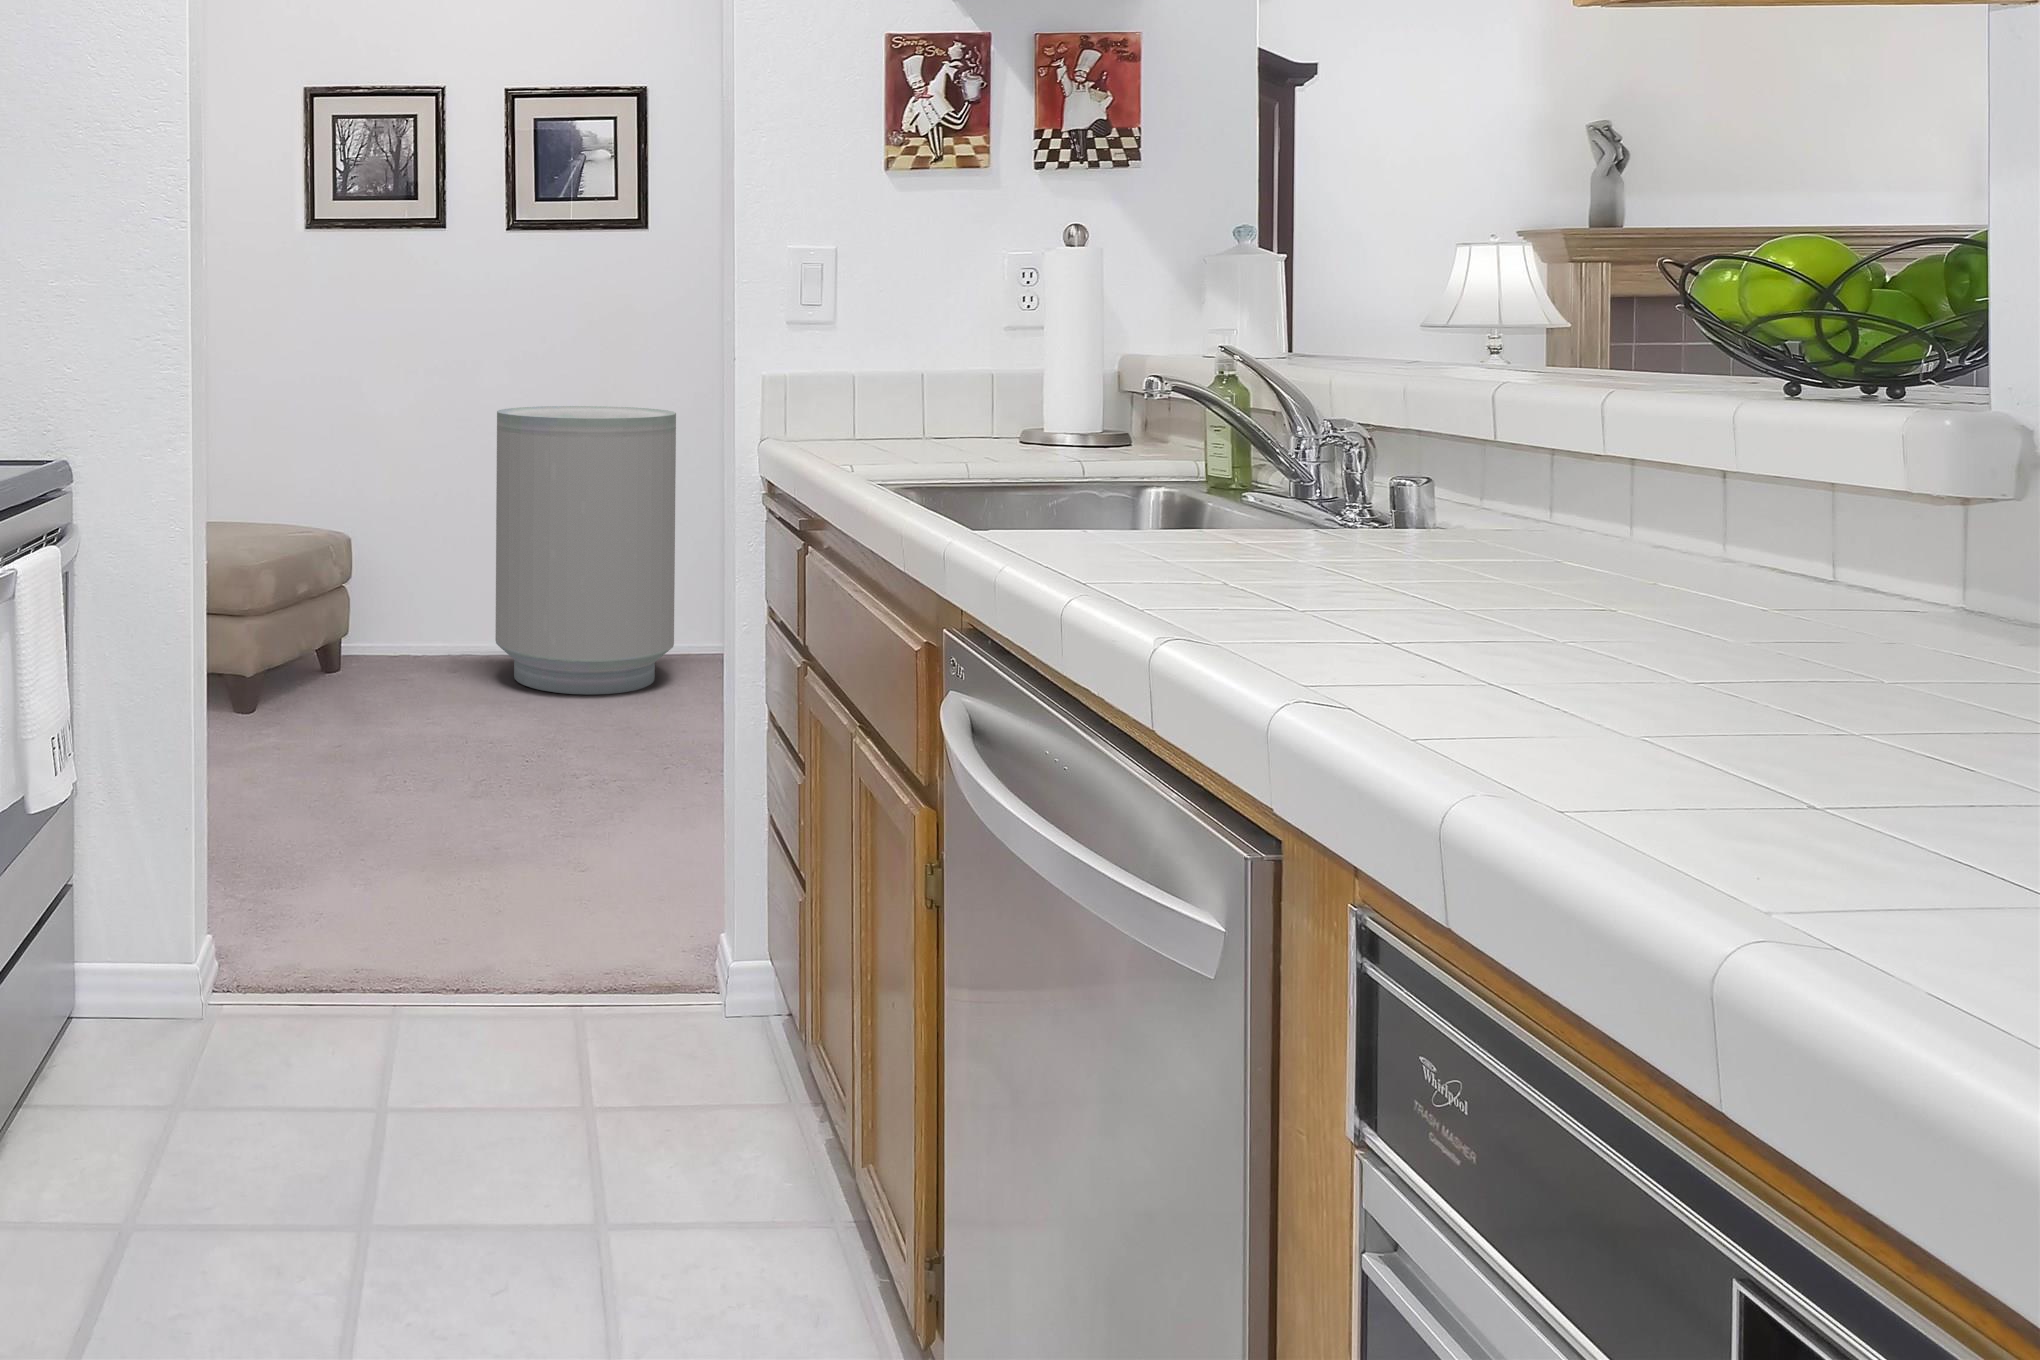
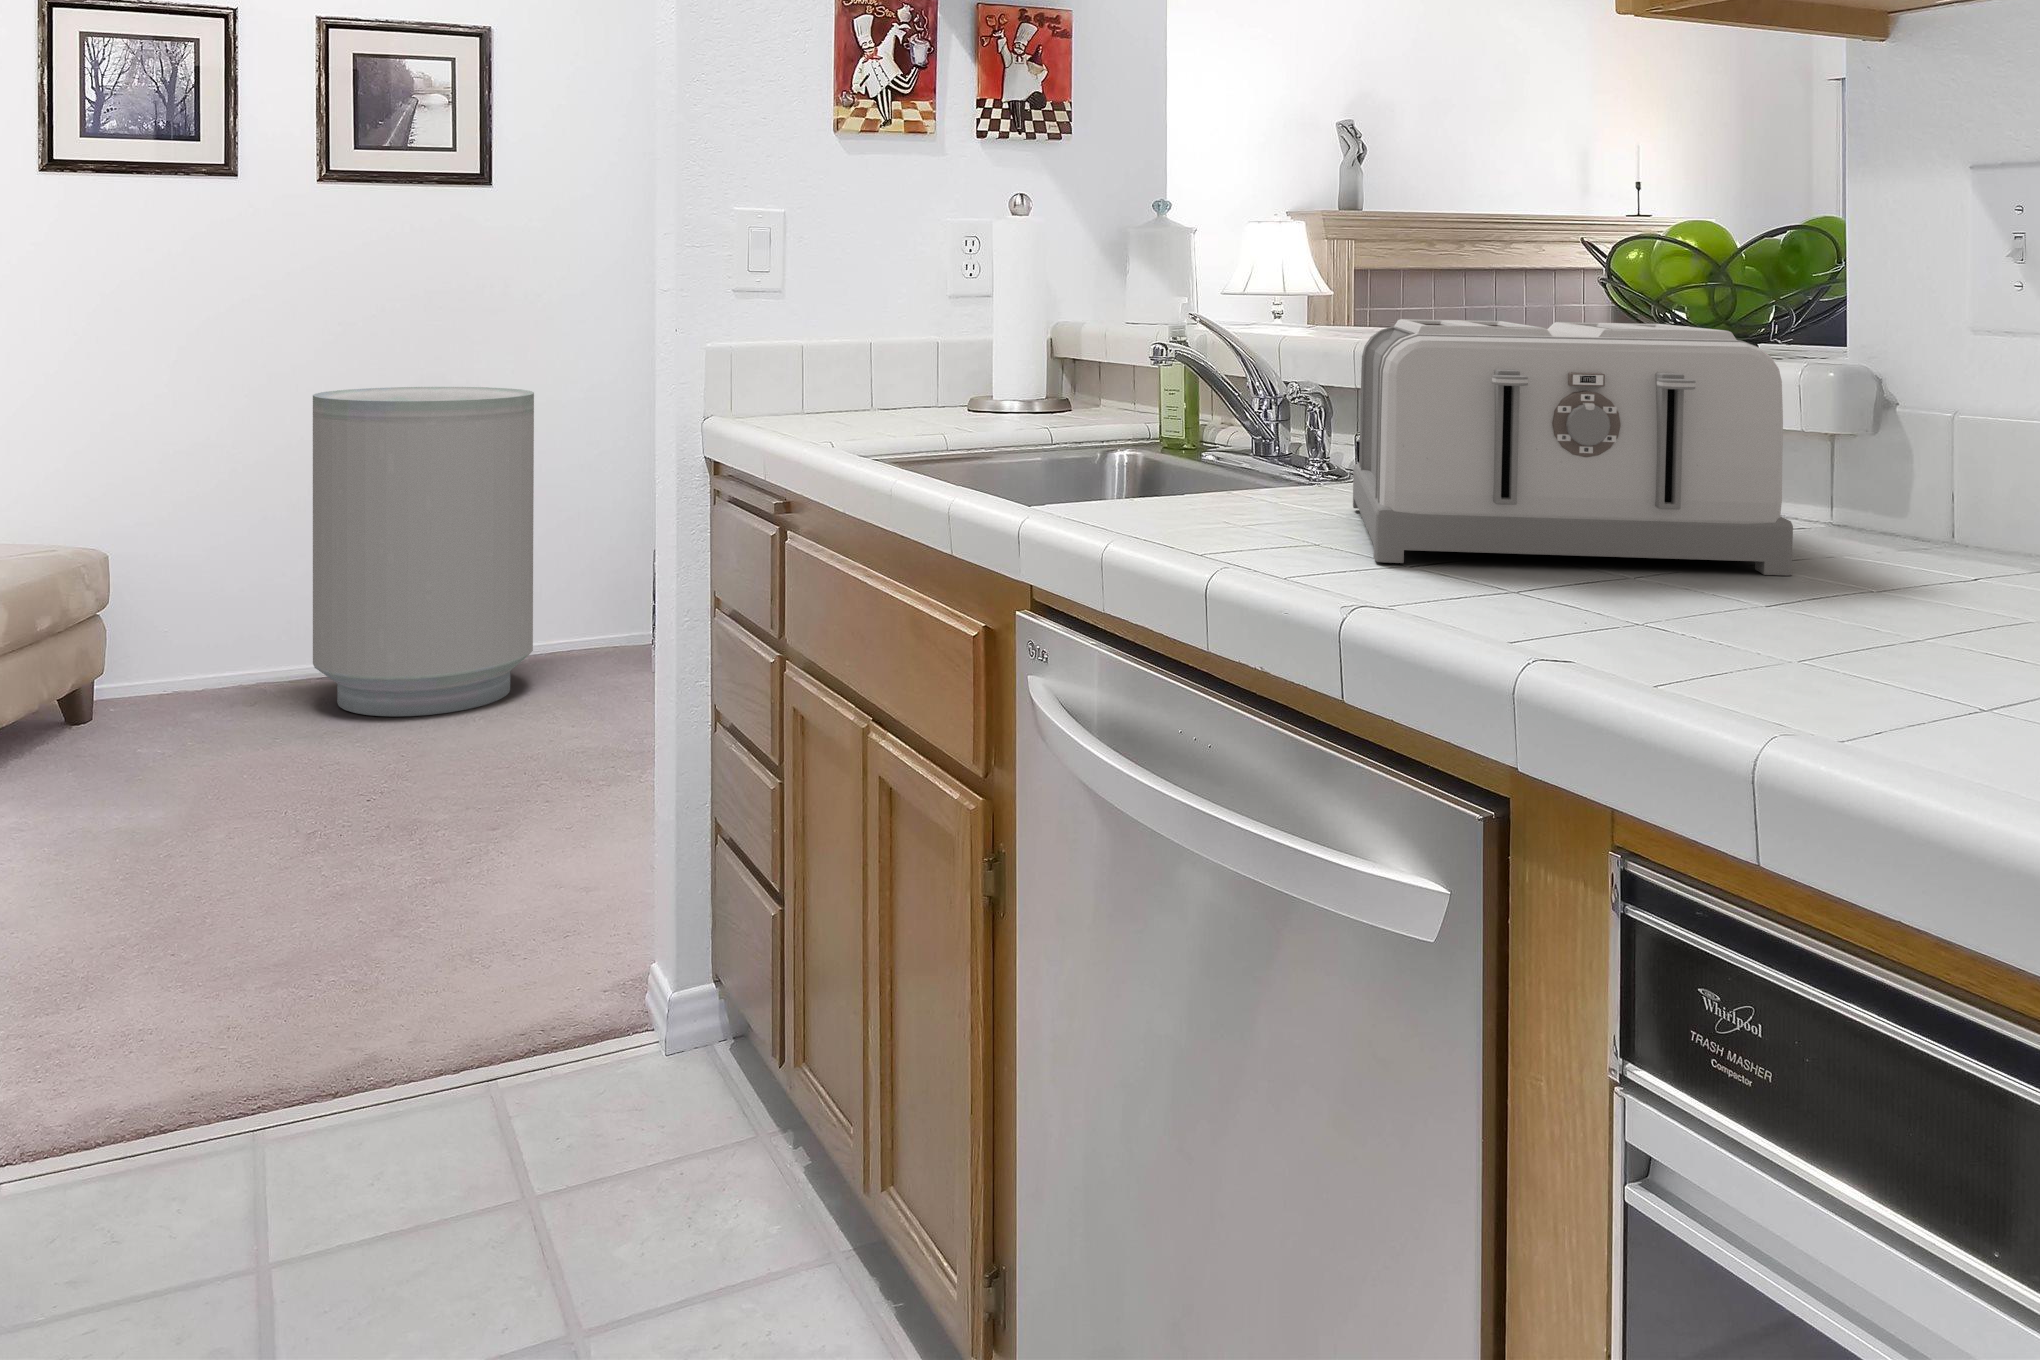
toaster: none [1288,349,1840,659] -> present [1353,319,1793,576]

